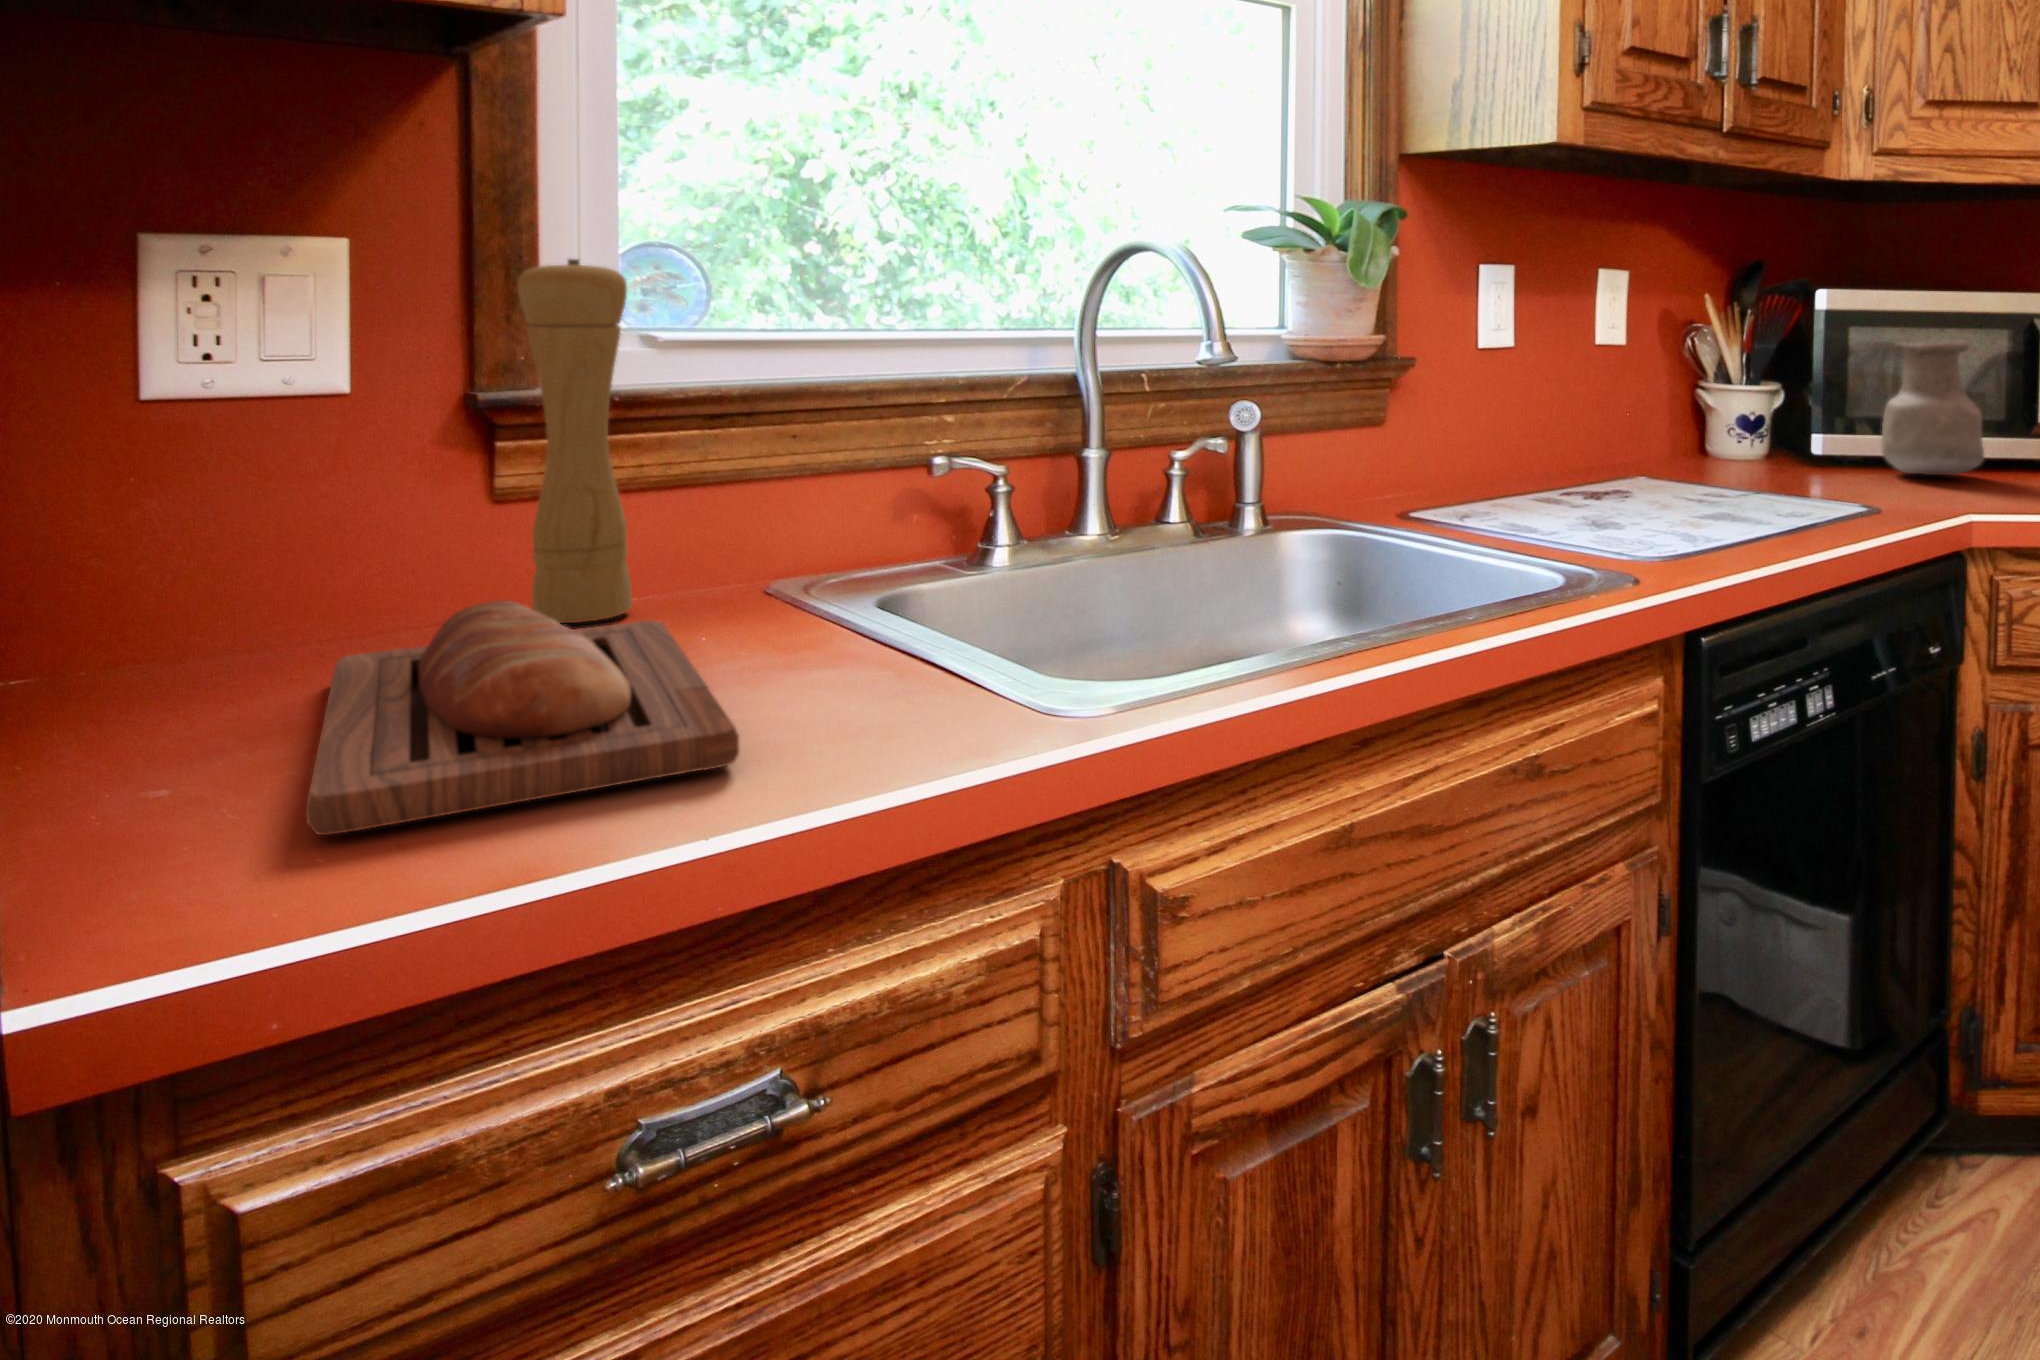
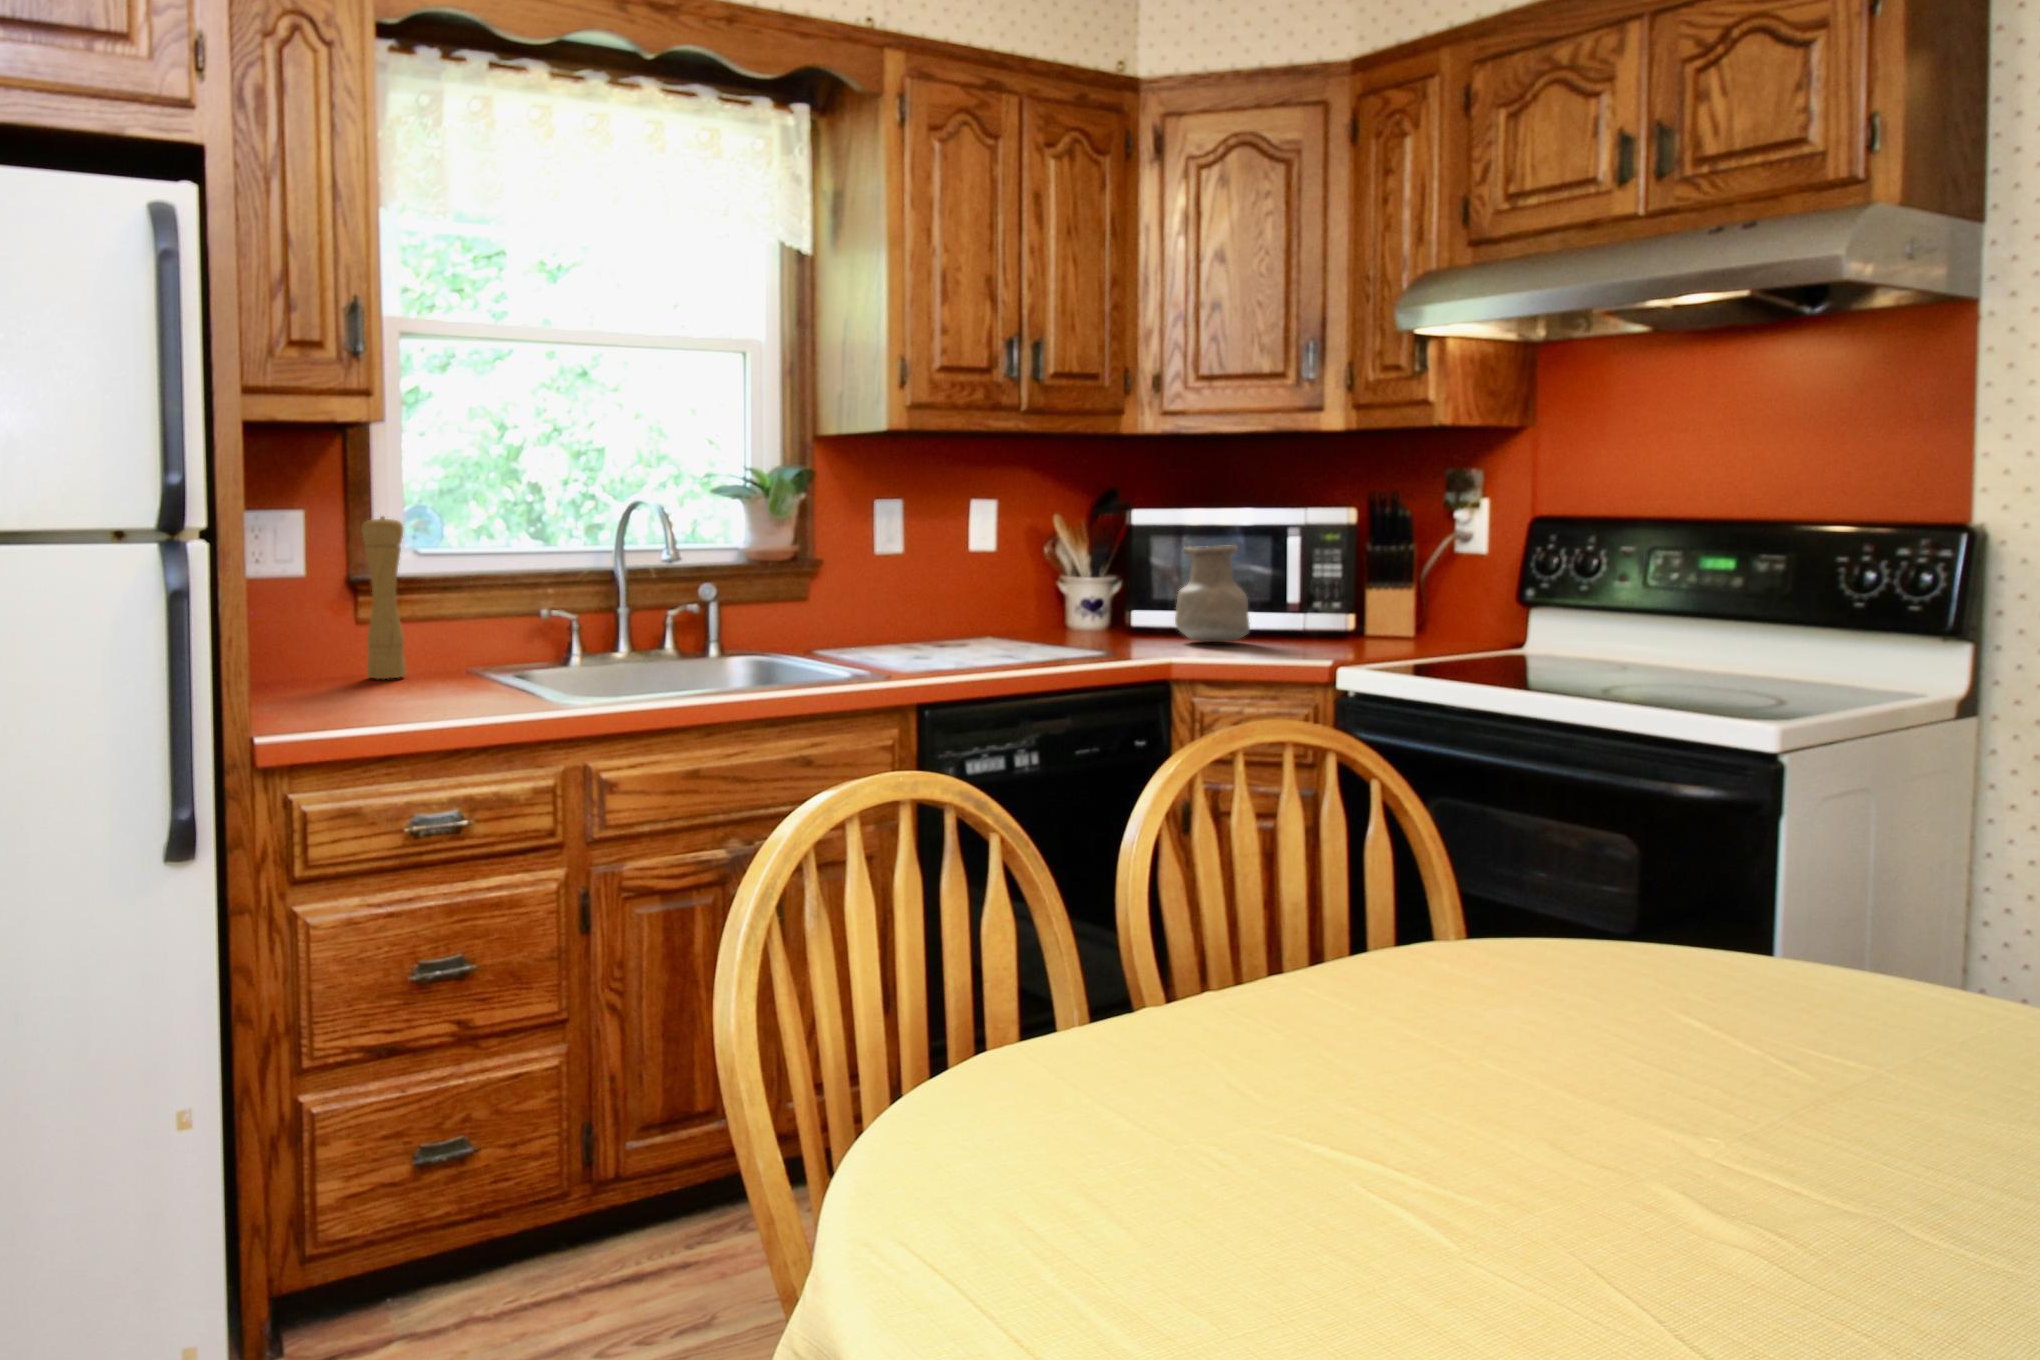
bread loaf: present [306,601,739,835] -> none [303,659,447,717]

